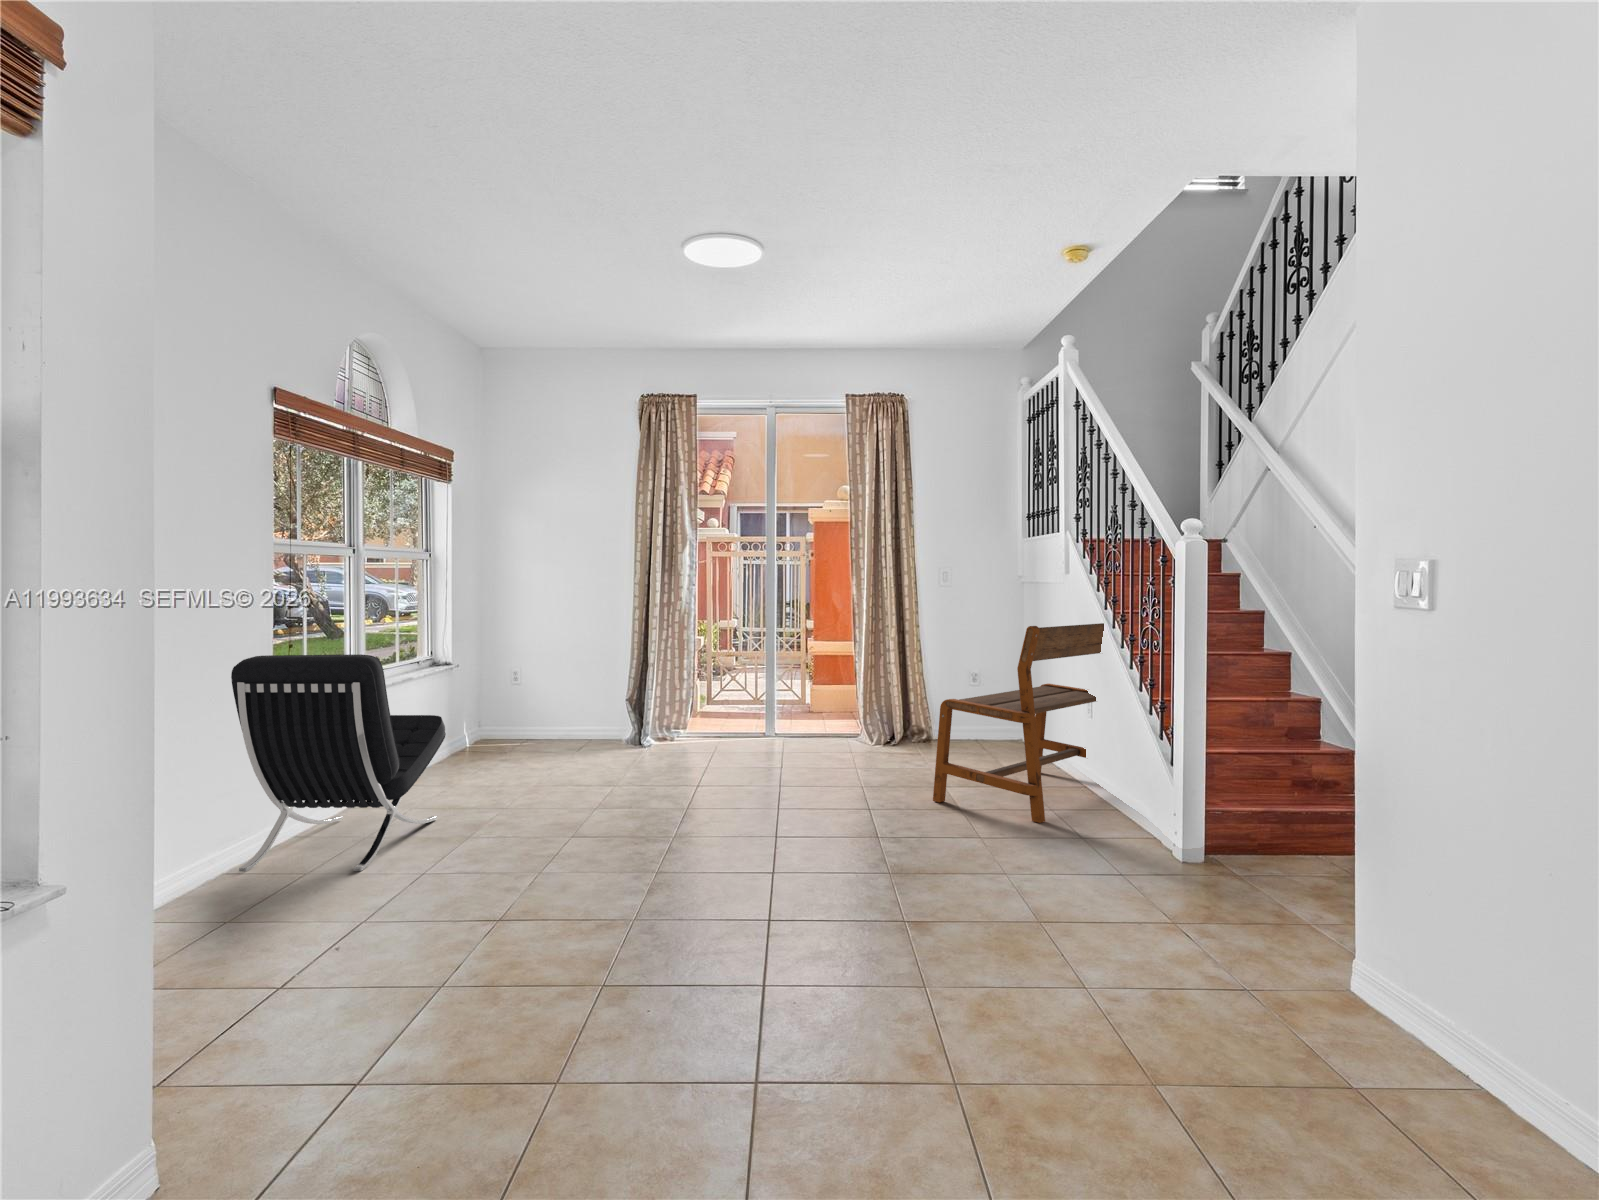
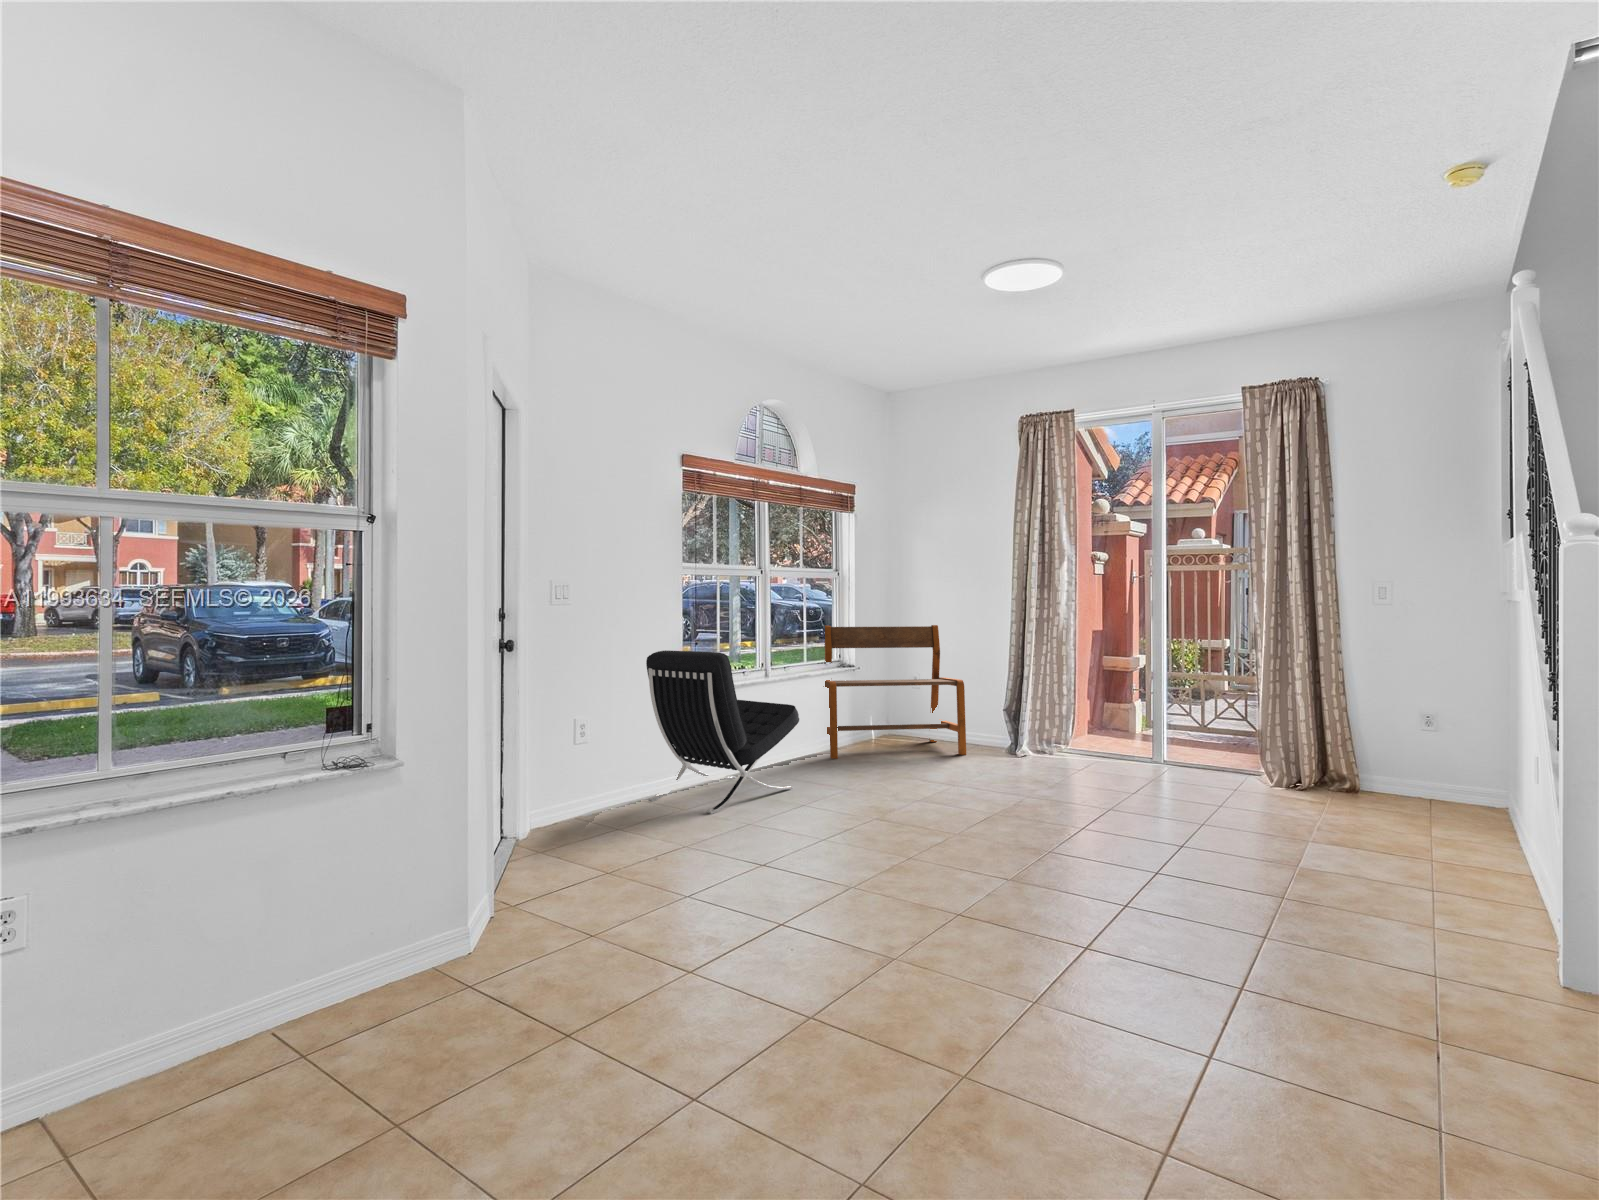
bench: present [933,623,1104,823] -> present [823,625,966,759]

